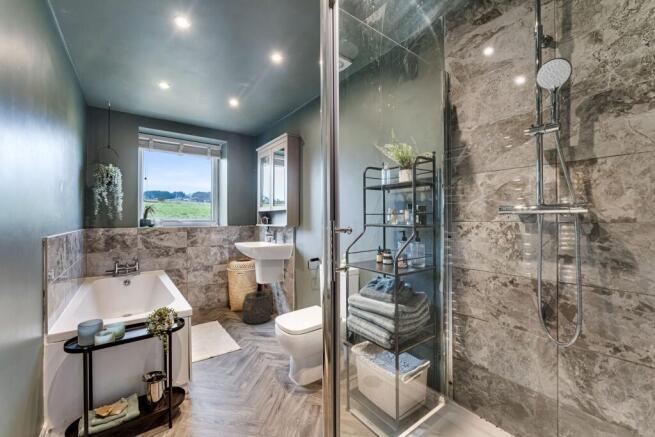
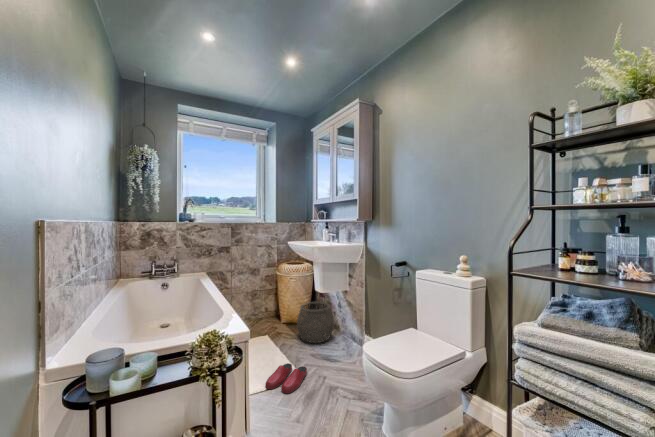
slippers: none [210,338,243,357] -> present [266,363,307,393]

